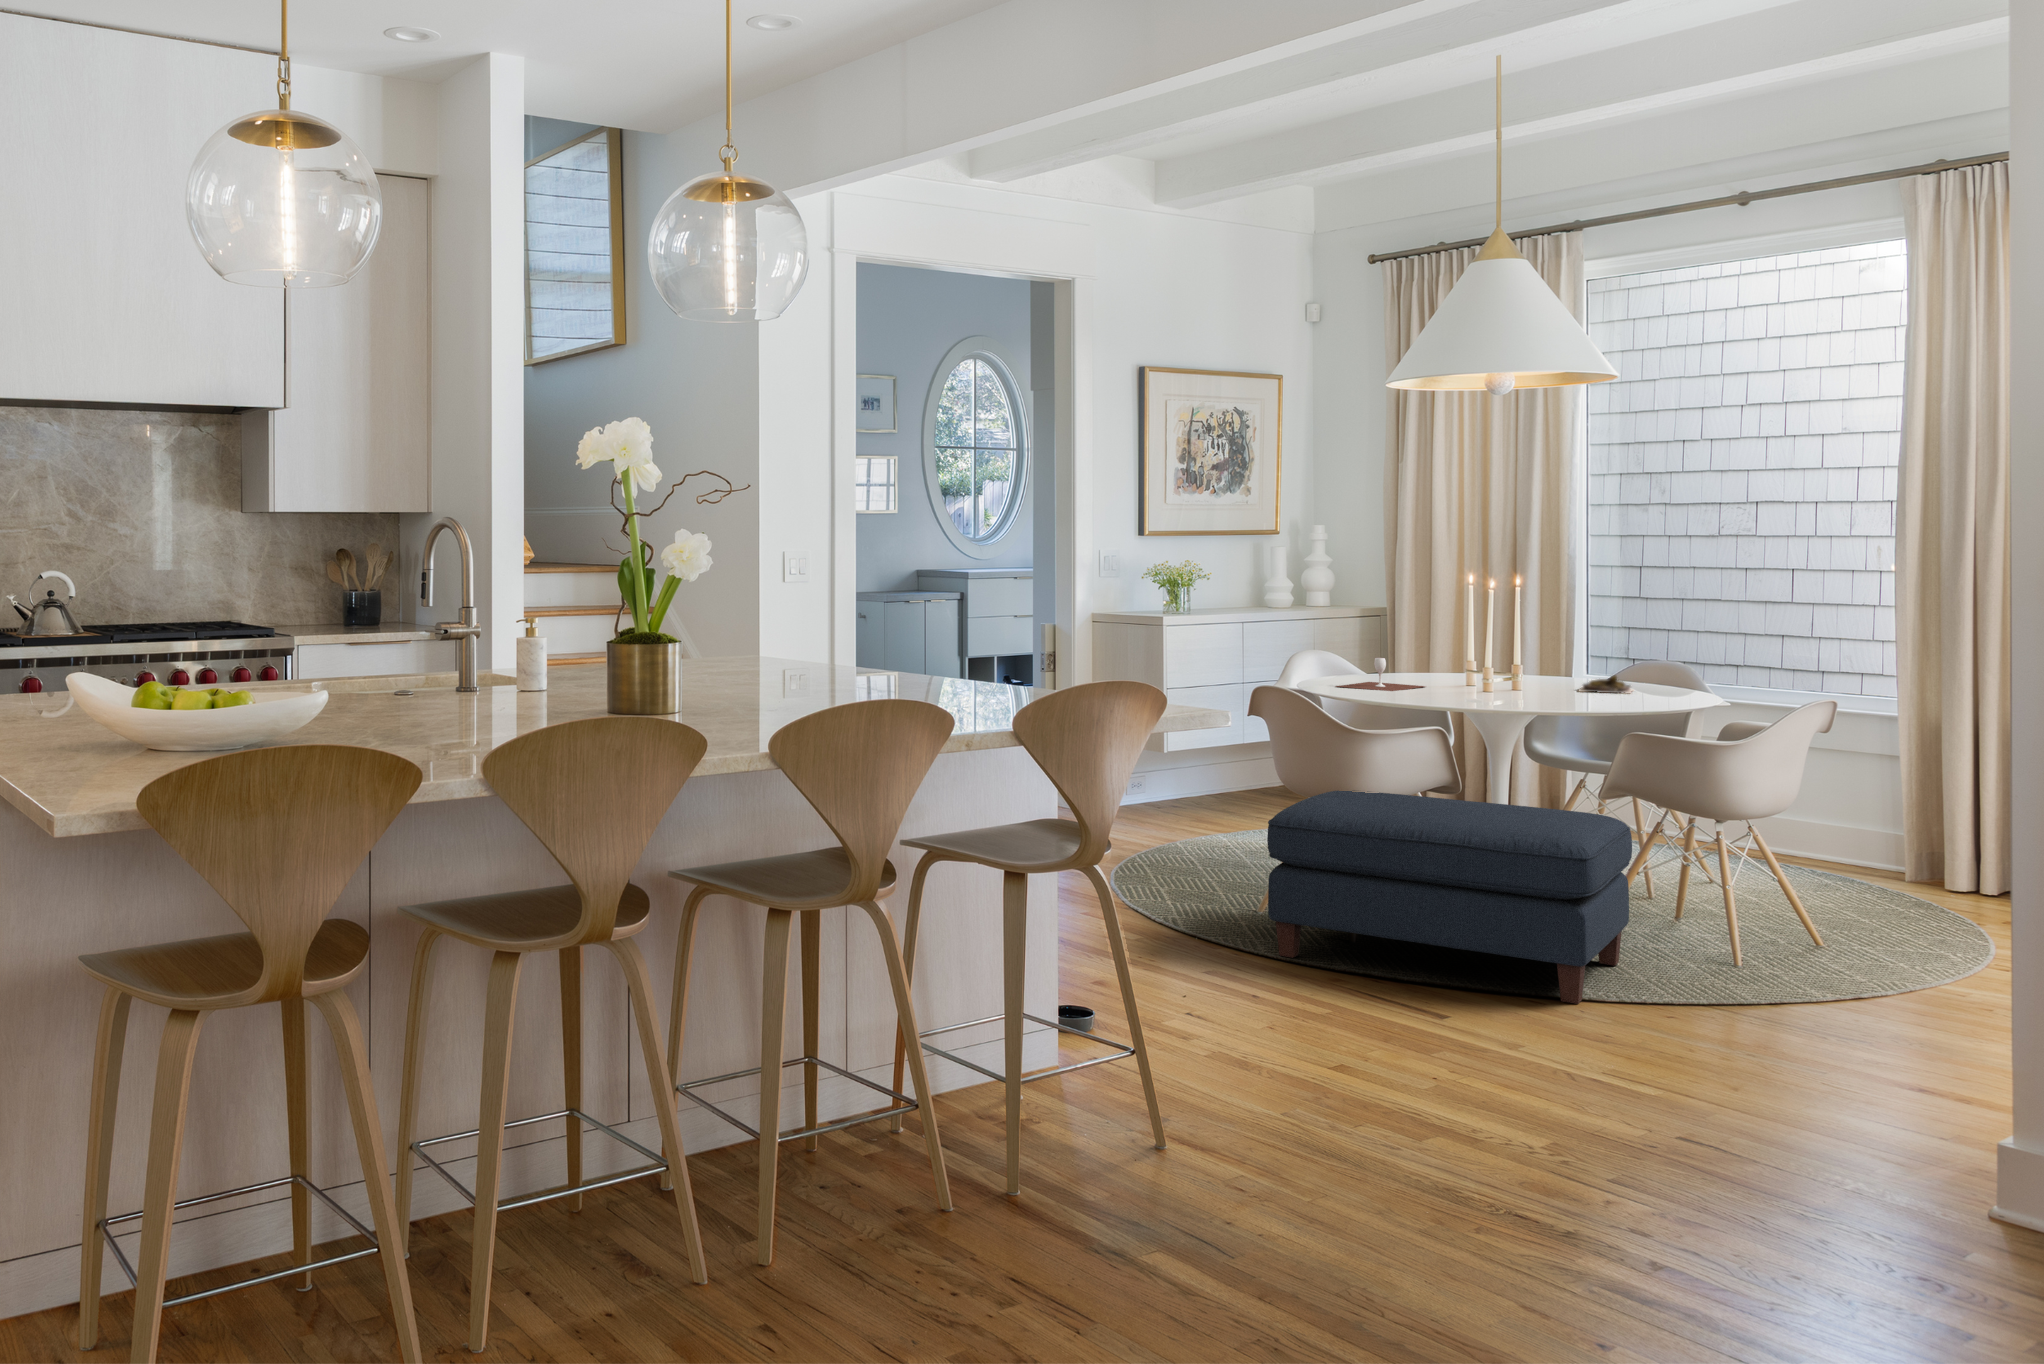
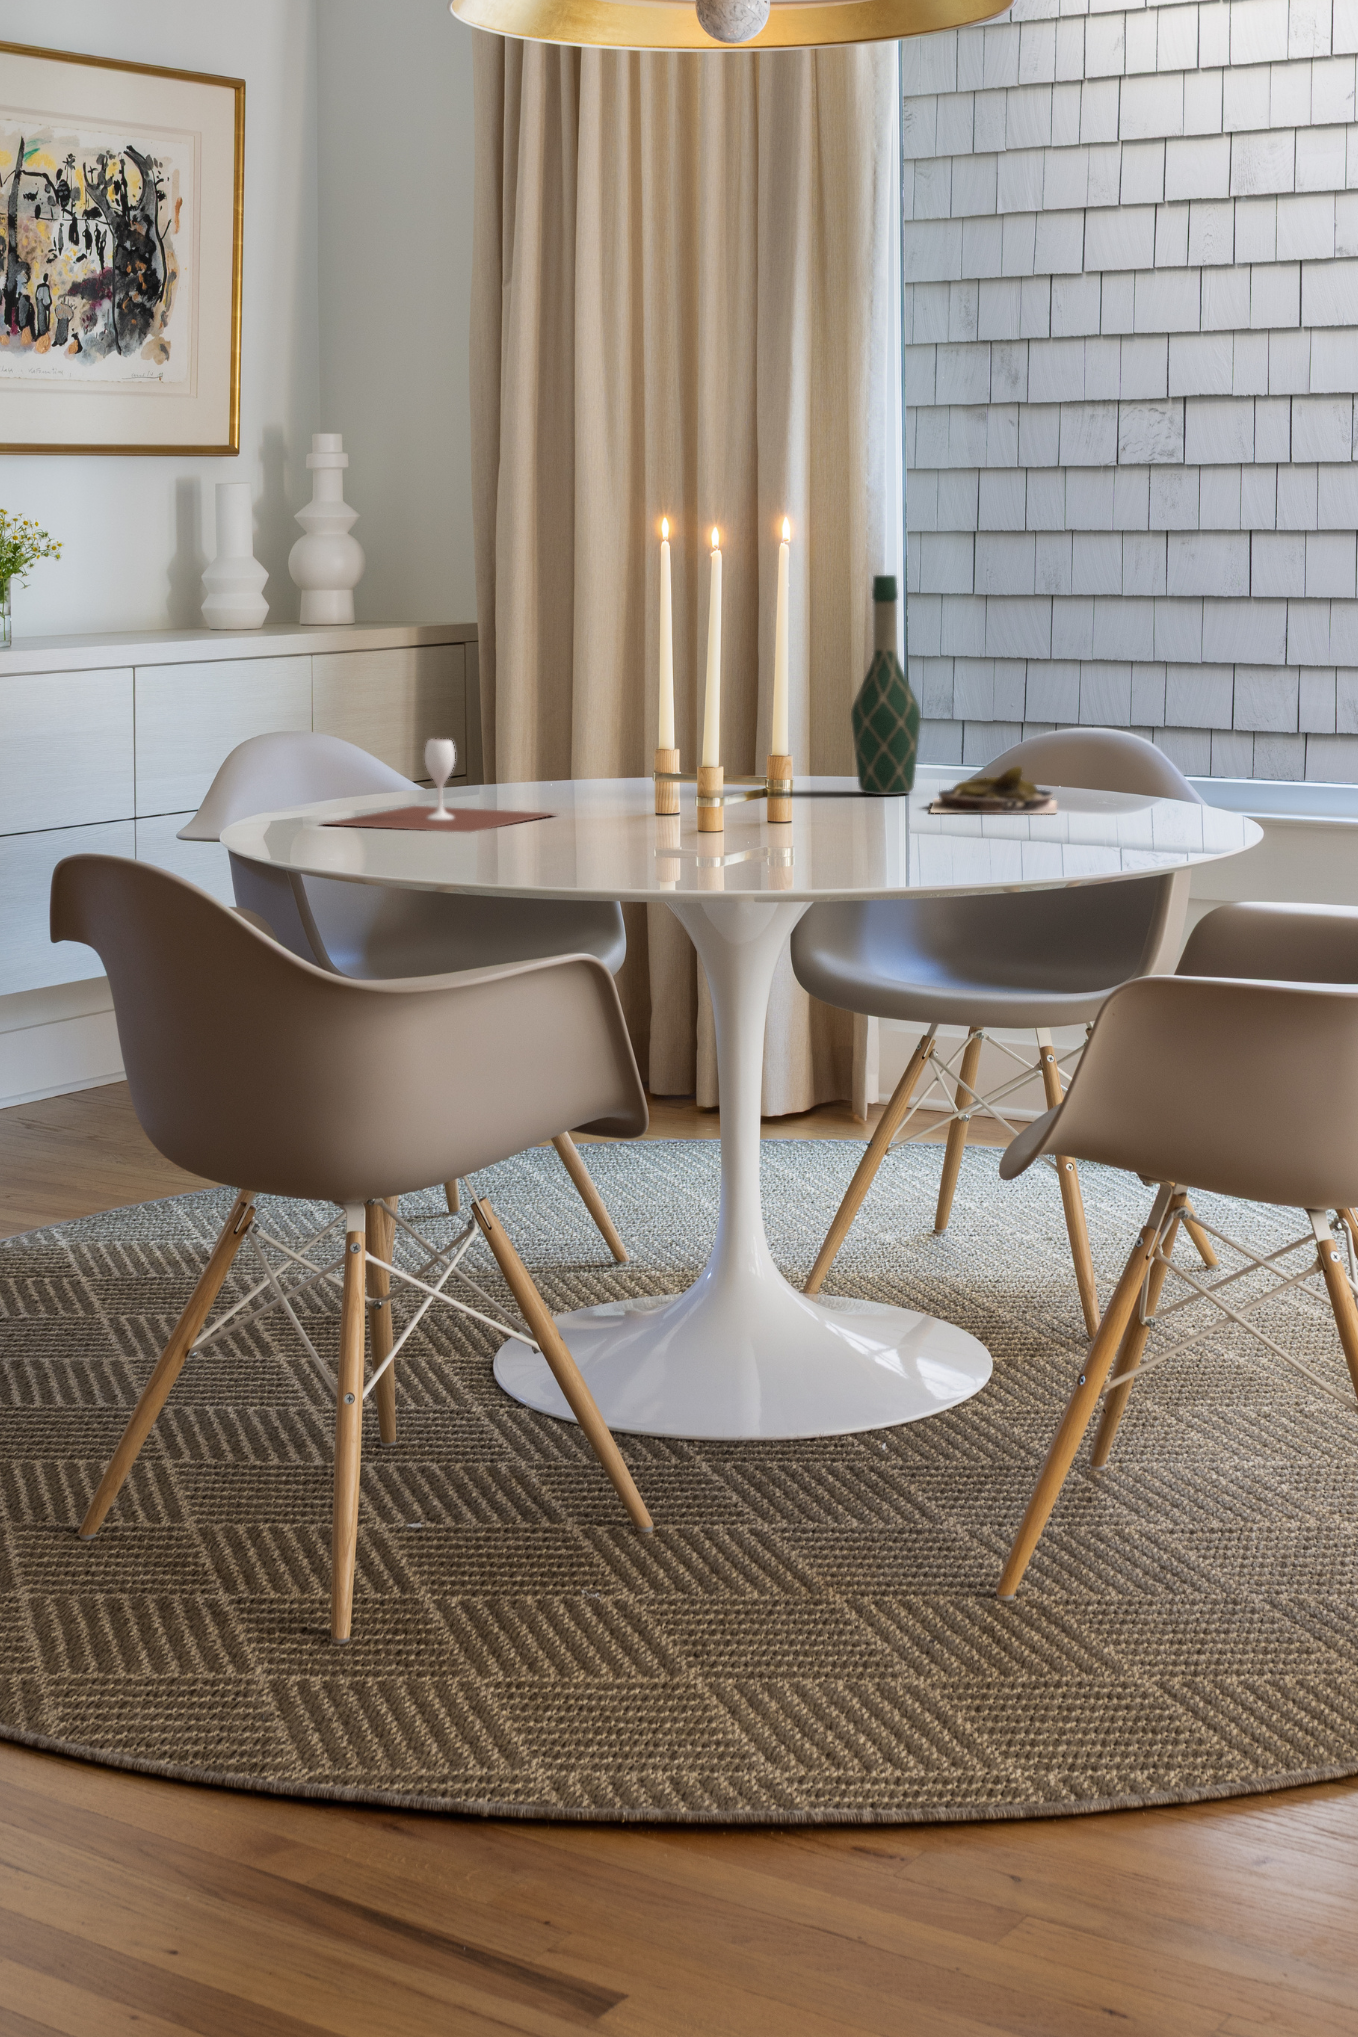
wine bottle: none [1548,599,1578,685] -> present [851,575,921,795]
ottoman: present [1267,791,1632,1004] -> none [46,1155,1135,1891]

